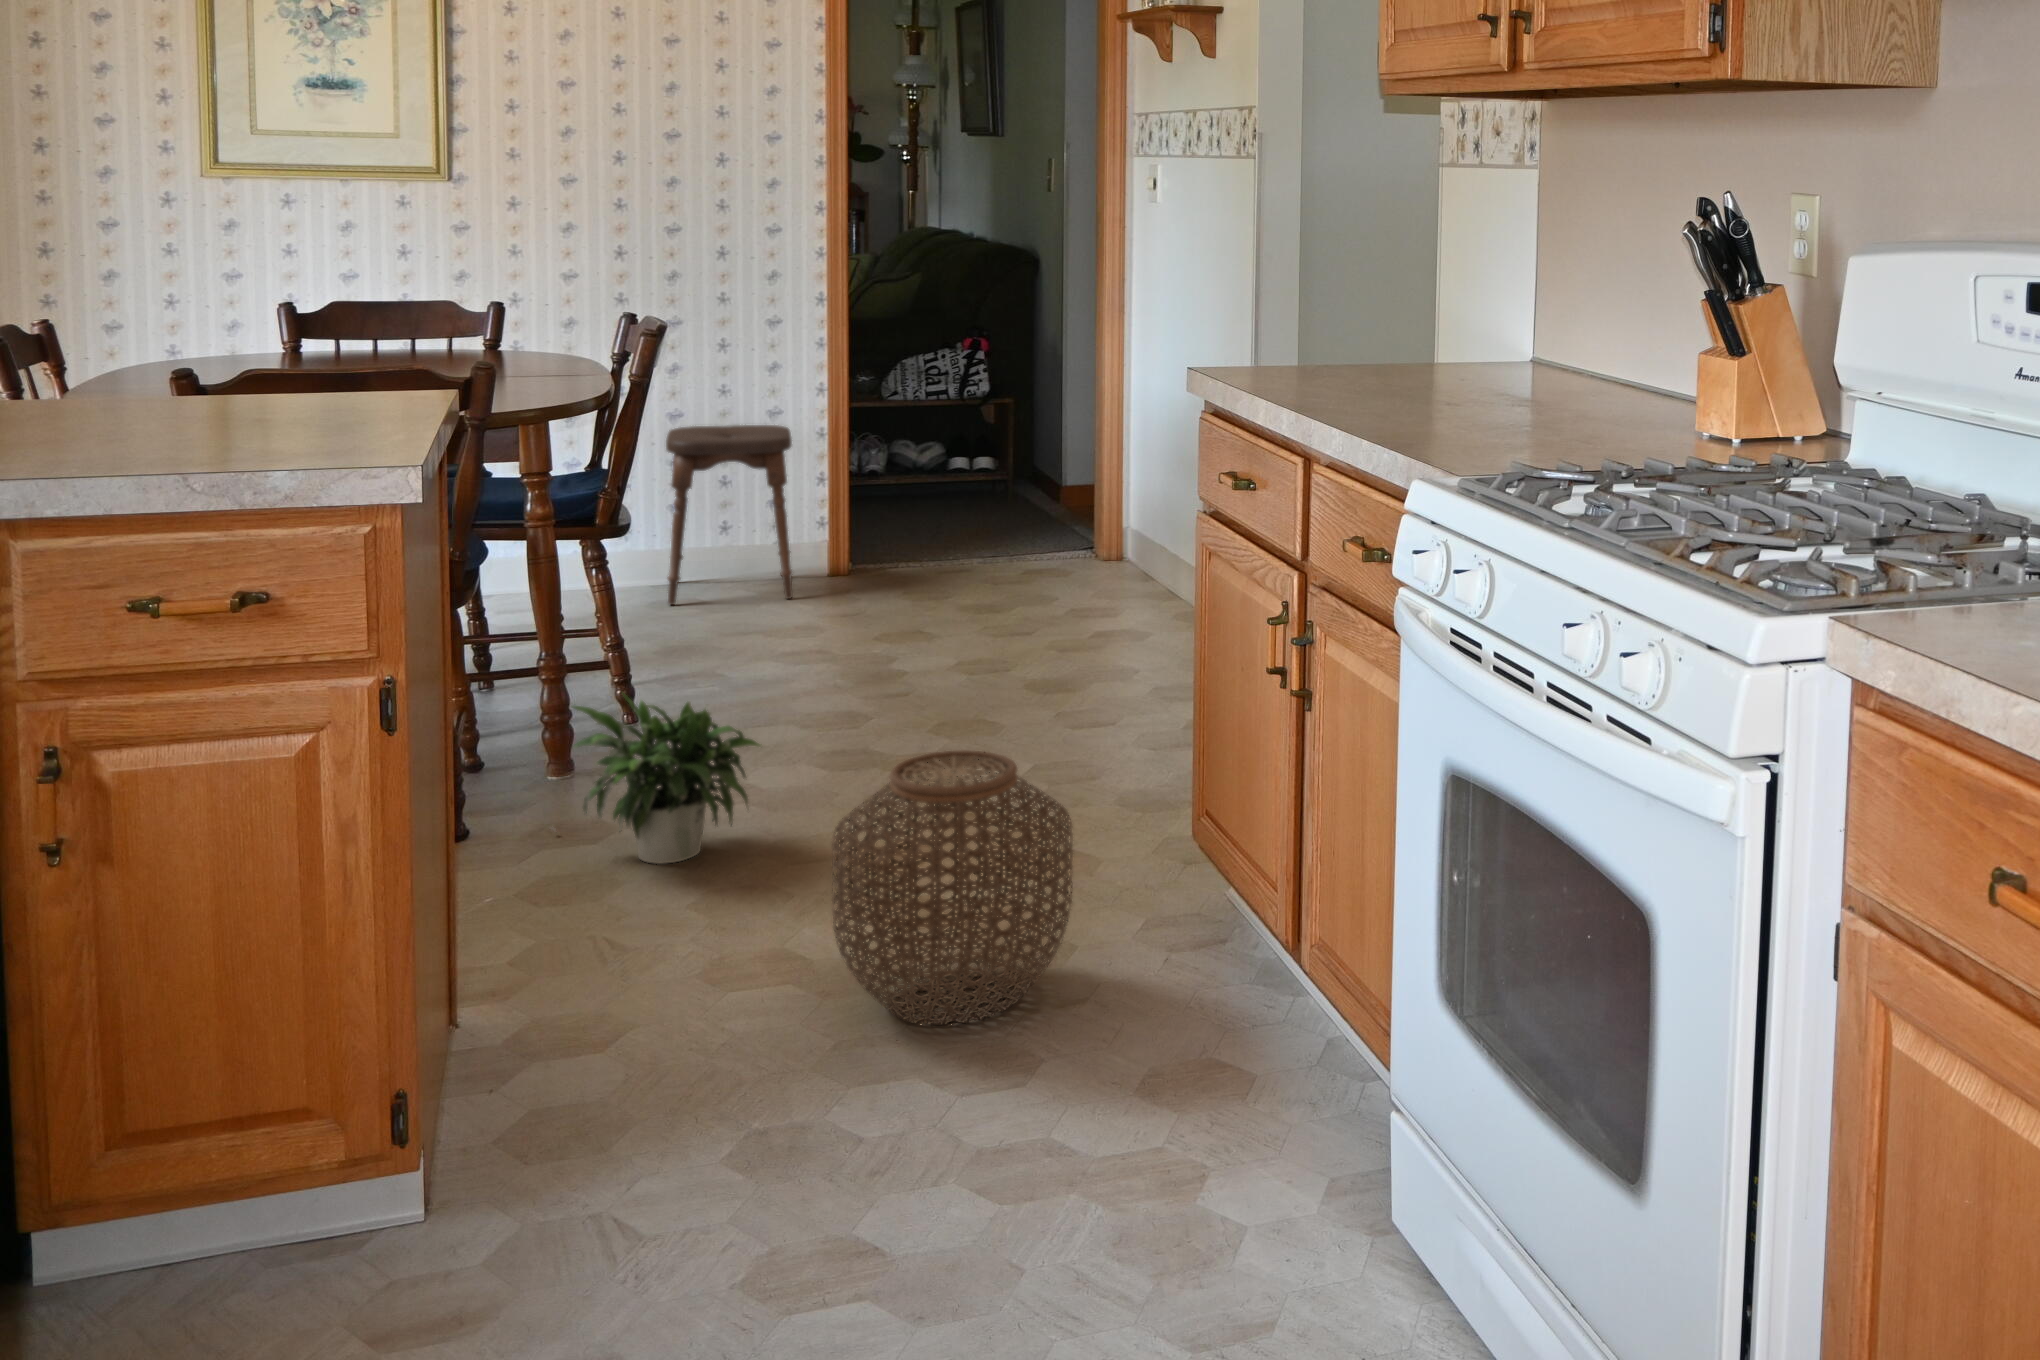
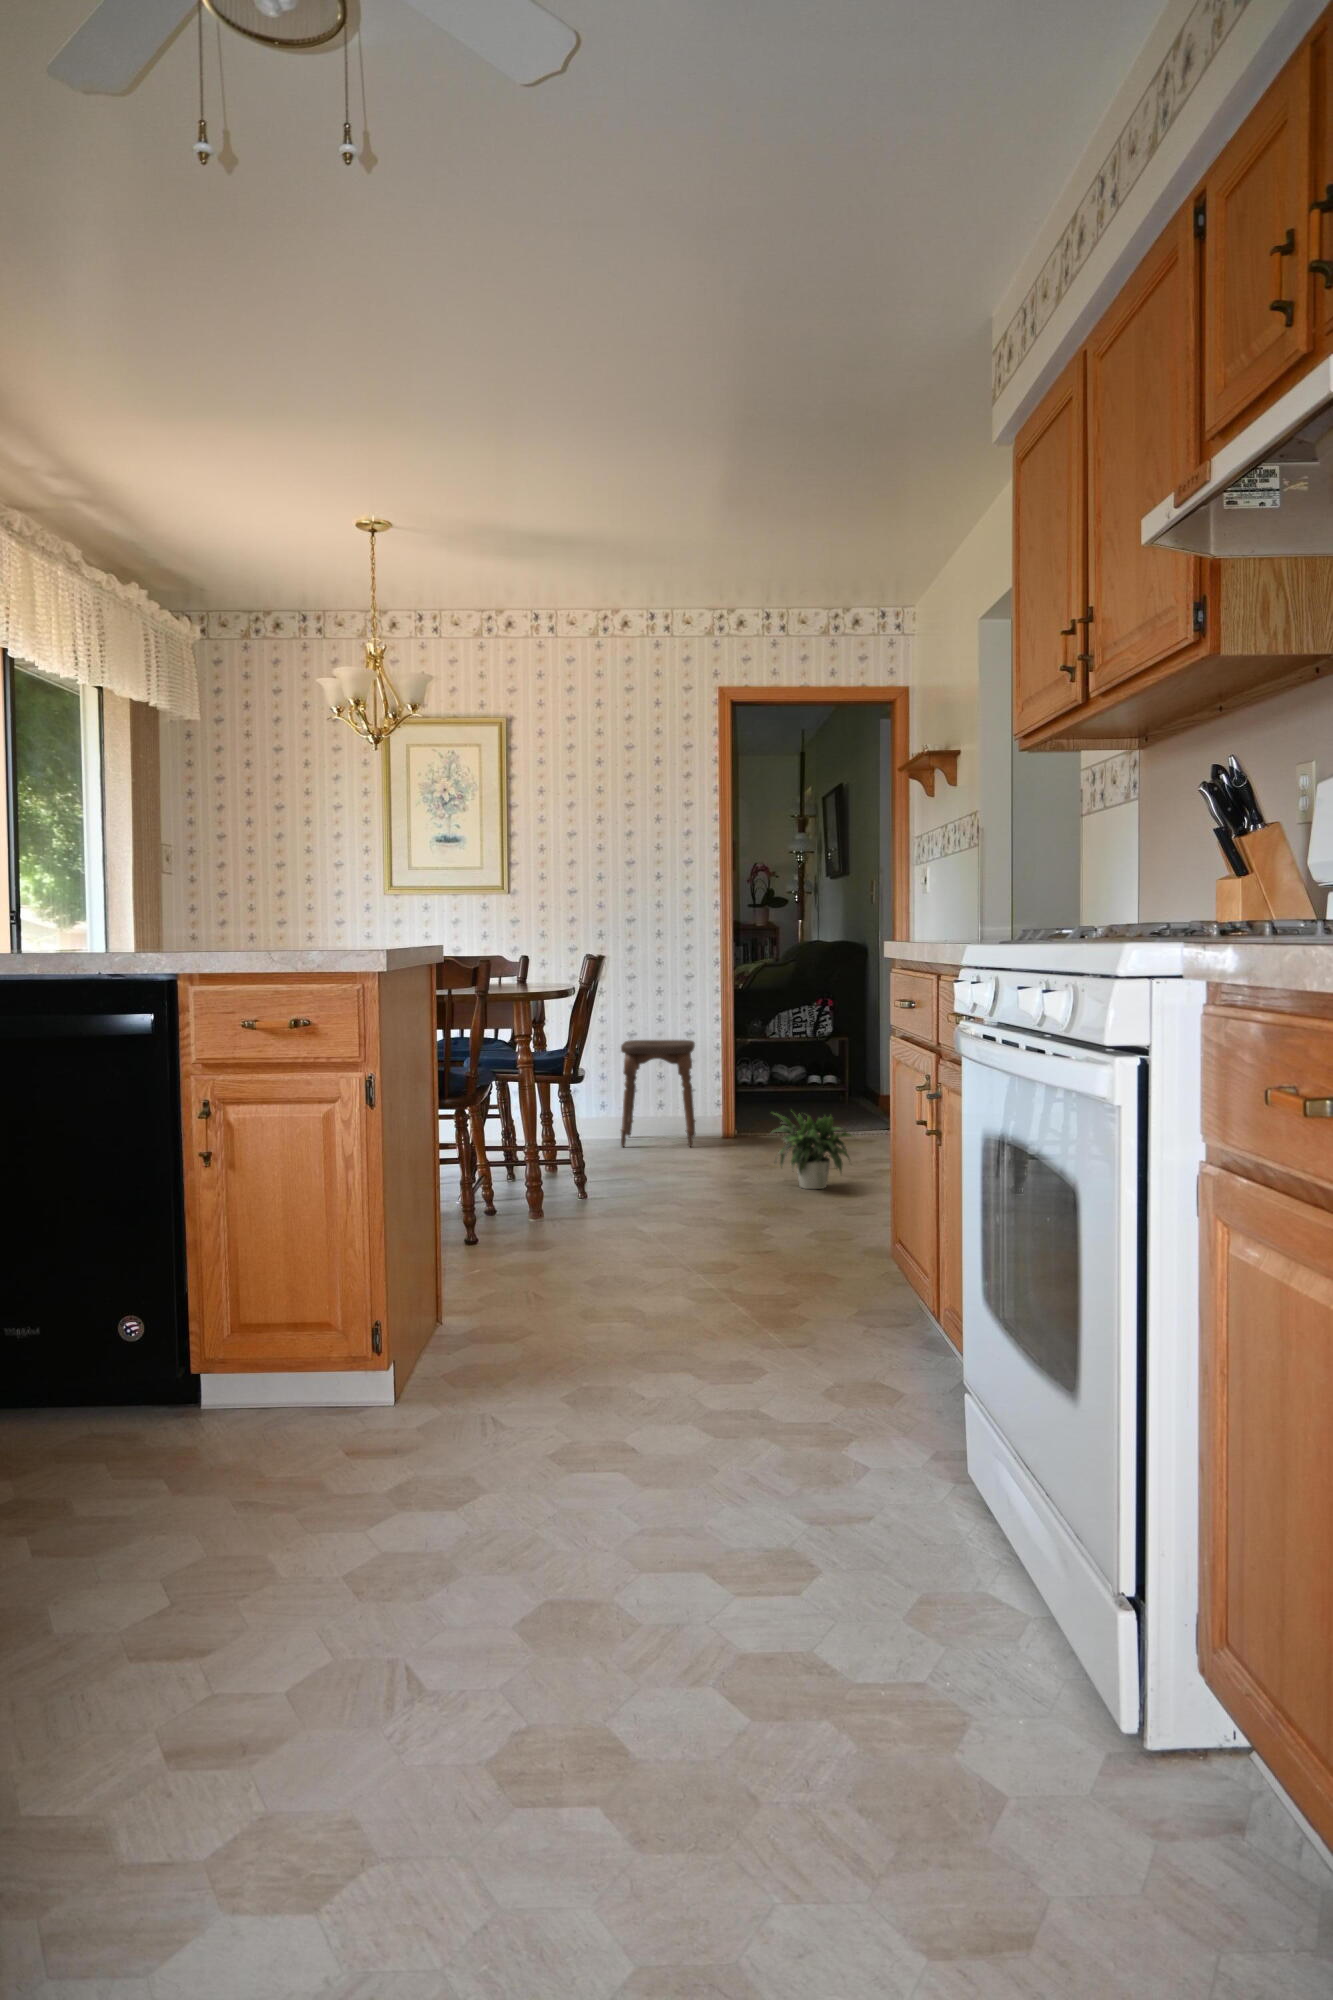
potted plant: present [552,694,761,864] -> present [759,1113,853,1189]
woven basket: present [832,750,1073,1025] -> none [639,1181,789,1353]

